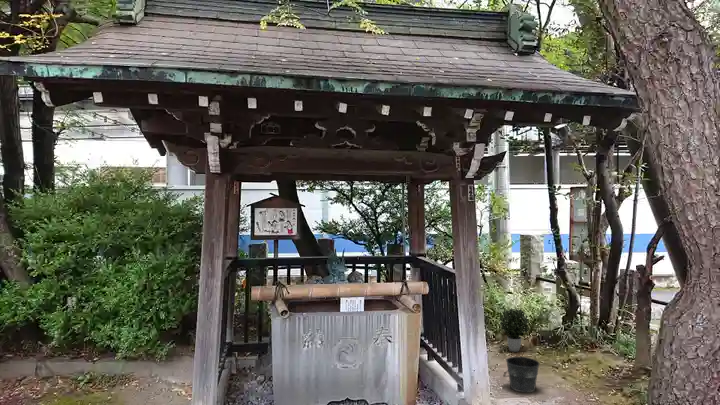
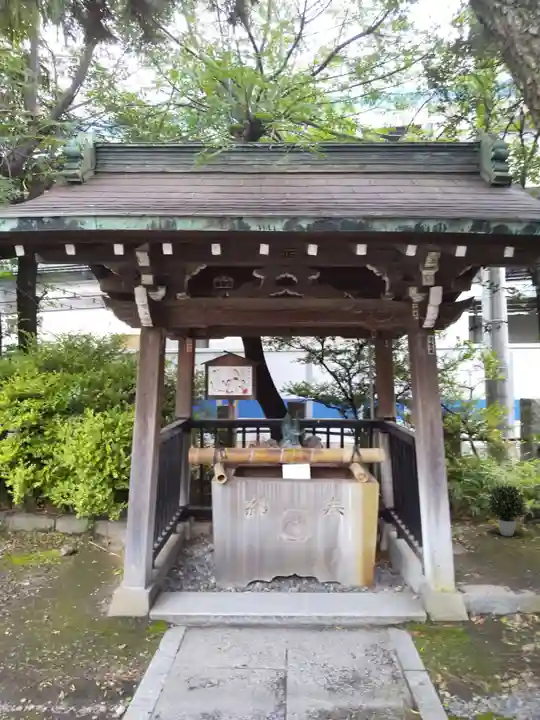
bucket: present [503,357,539,392] -> none [481,539,525,582]

